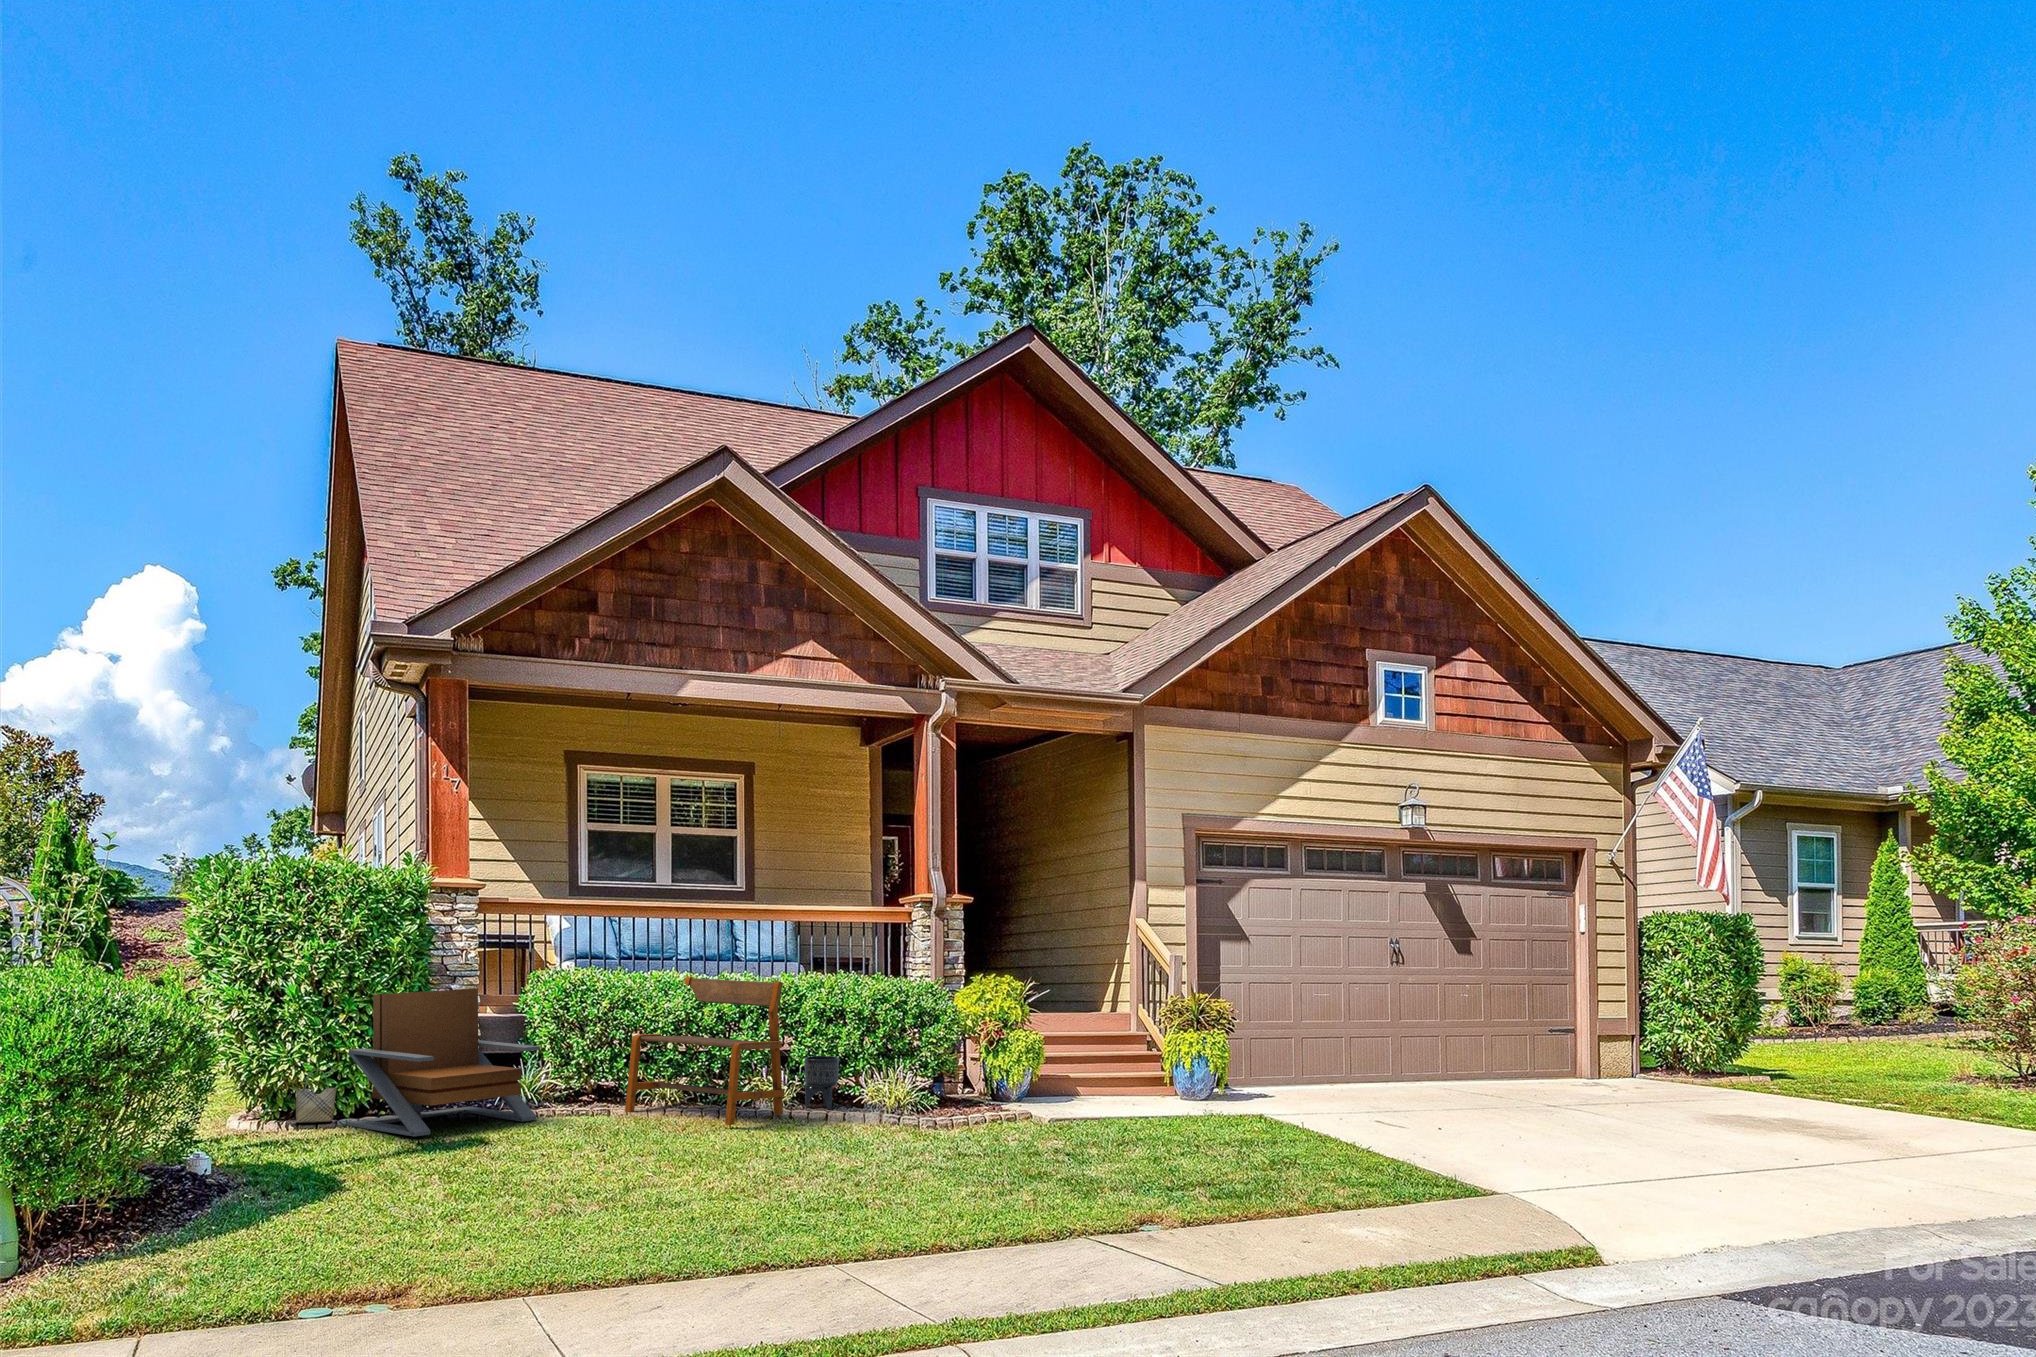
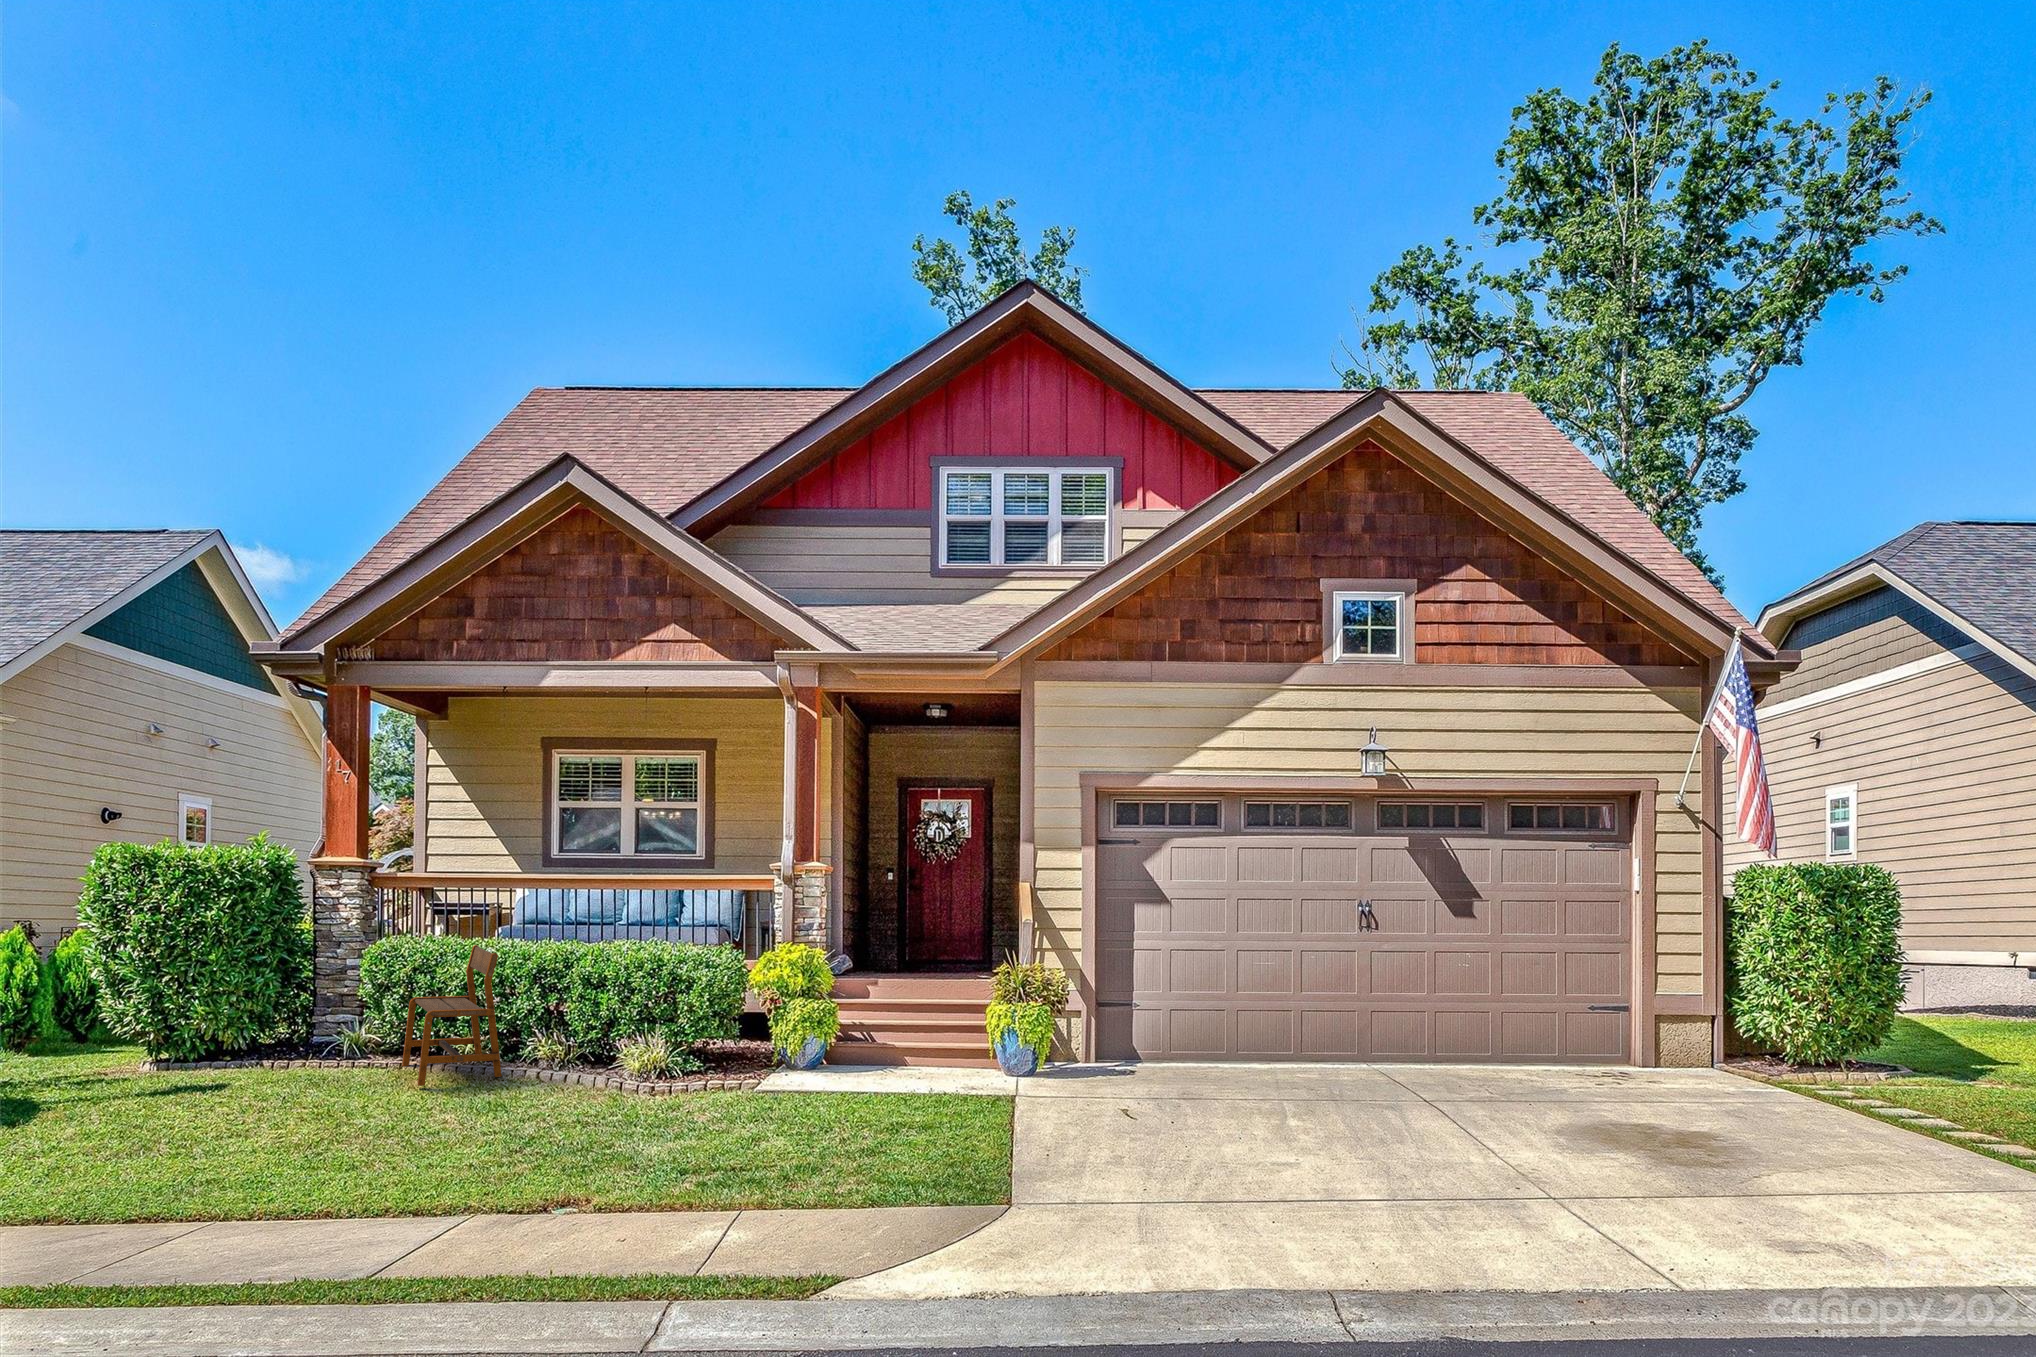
lounge chair: present [347,988,539,1136] -> none [174,954,314,1082]
planter: present [805,1056,839,1109] -> none [544,1021,577,1072]
woven basket: present [296,1069,337,1123] -> none [153,1019,187,1063]

